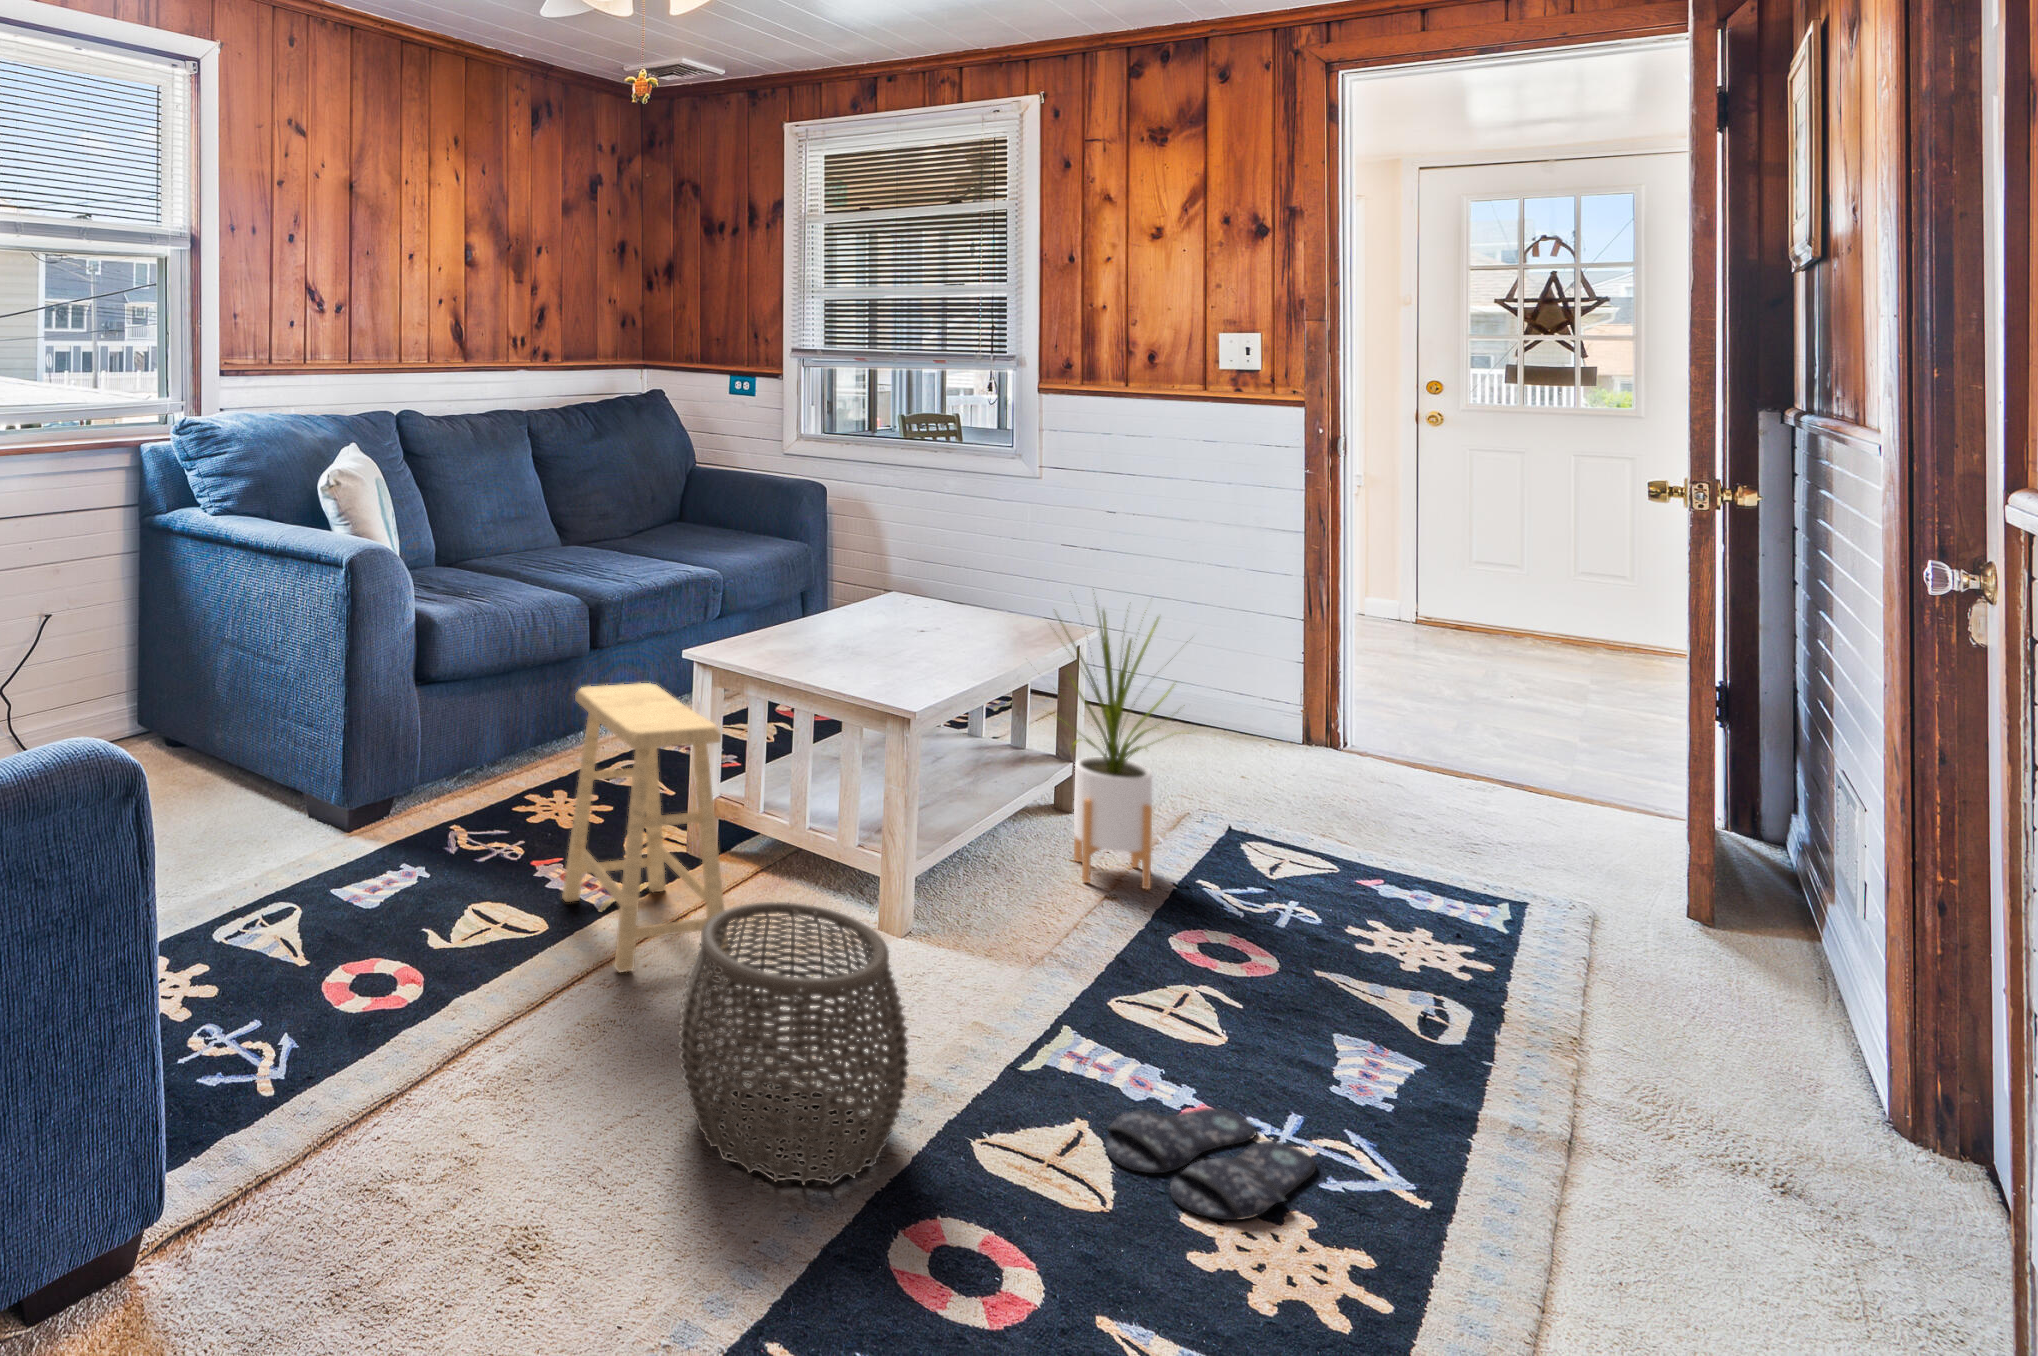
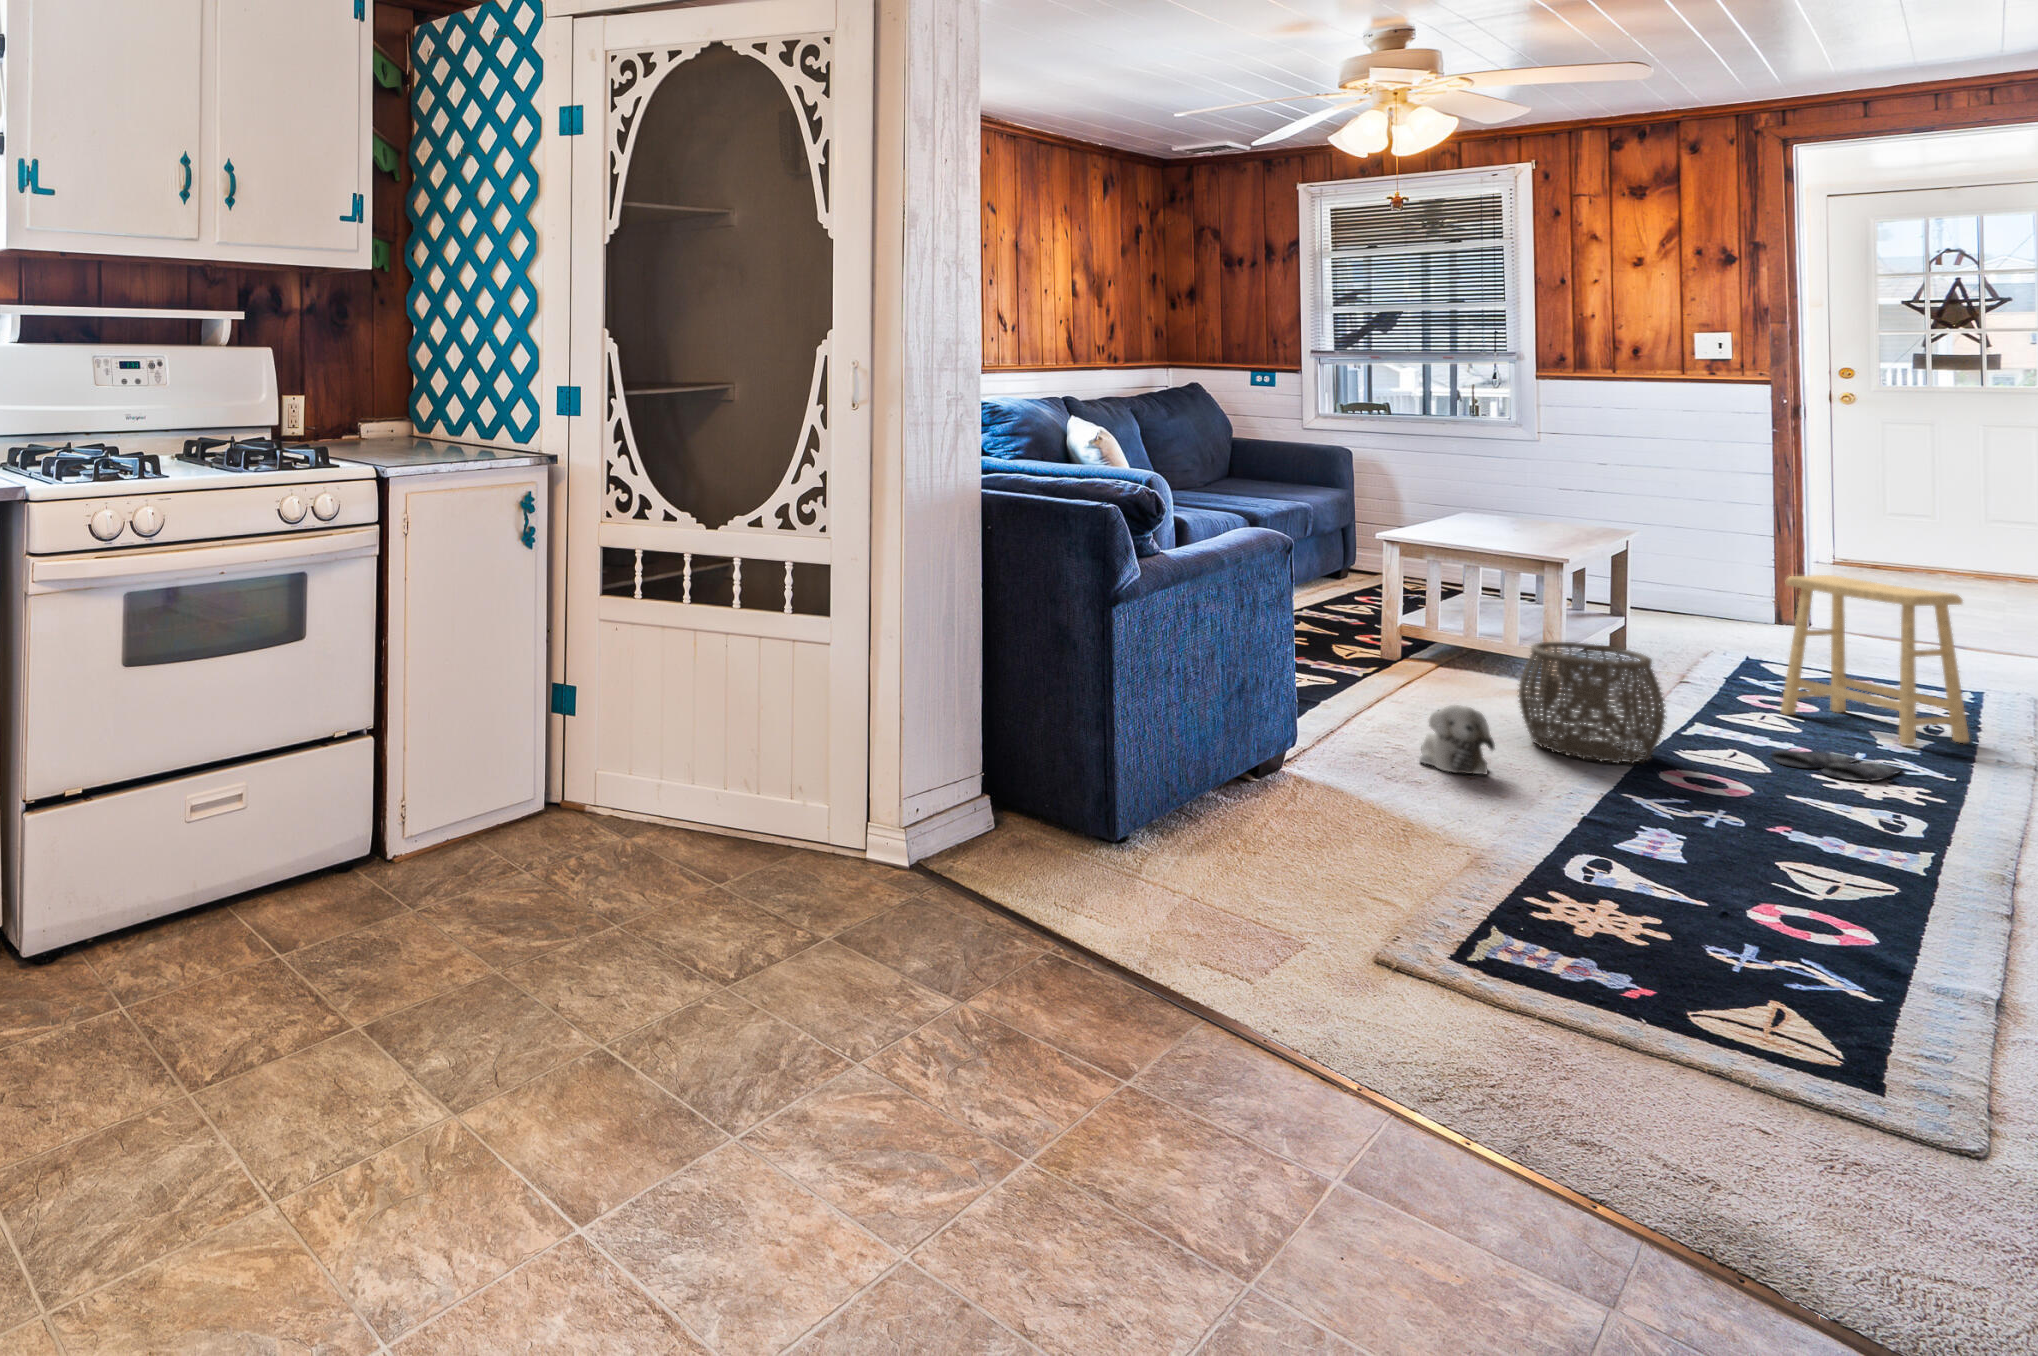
house plant: present [1060,603,1172,889] -> none [1625,497,1753,681]
footstool: present [562,683,728,972] -> present [1781,575,1969,746]
plush toy: none [409,1092,540,1257] -> present [1420,705,1495,774]

